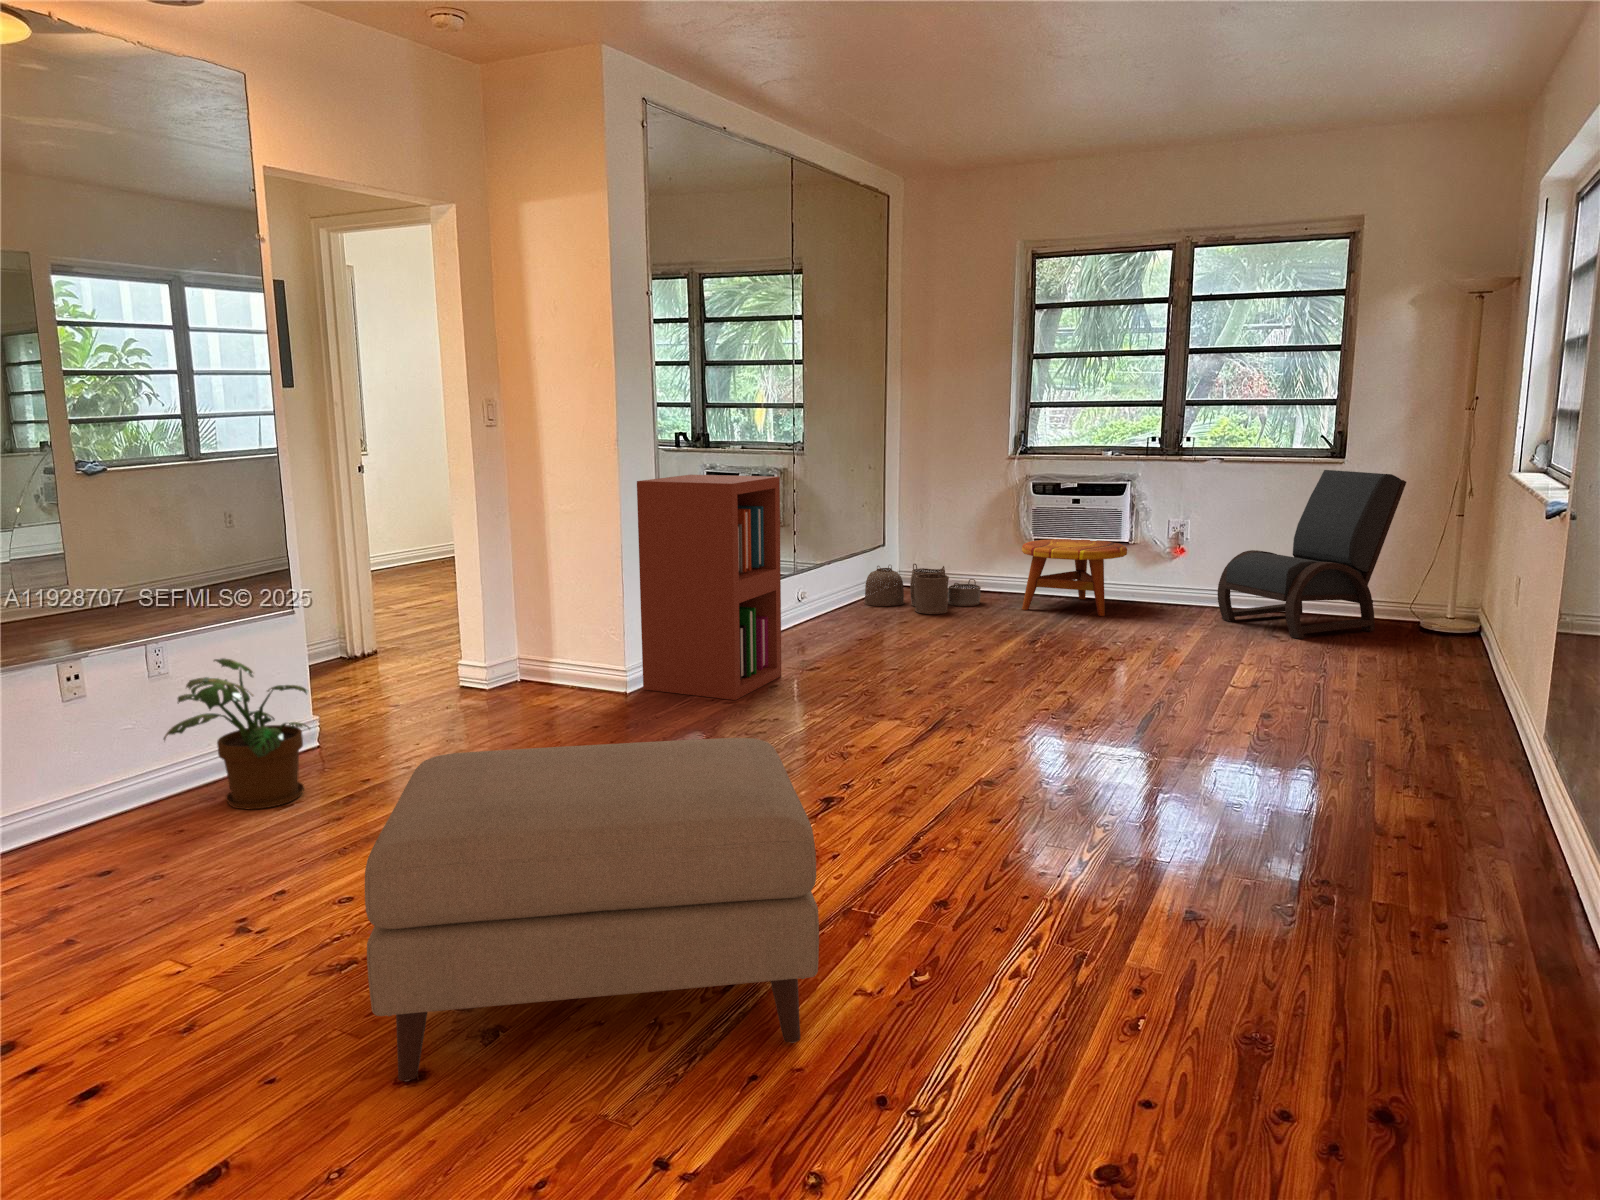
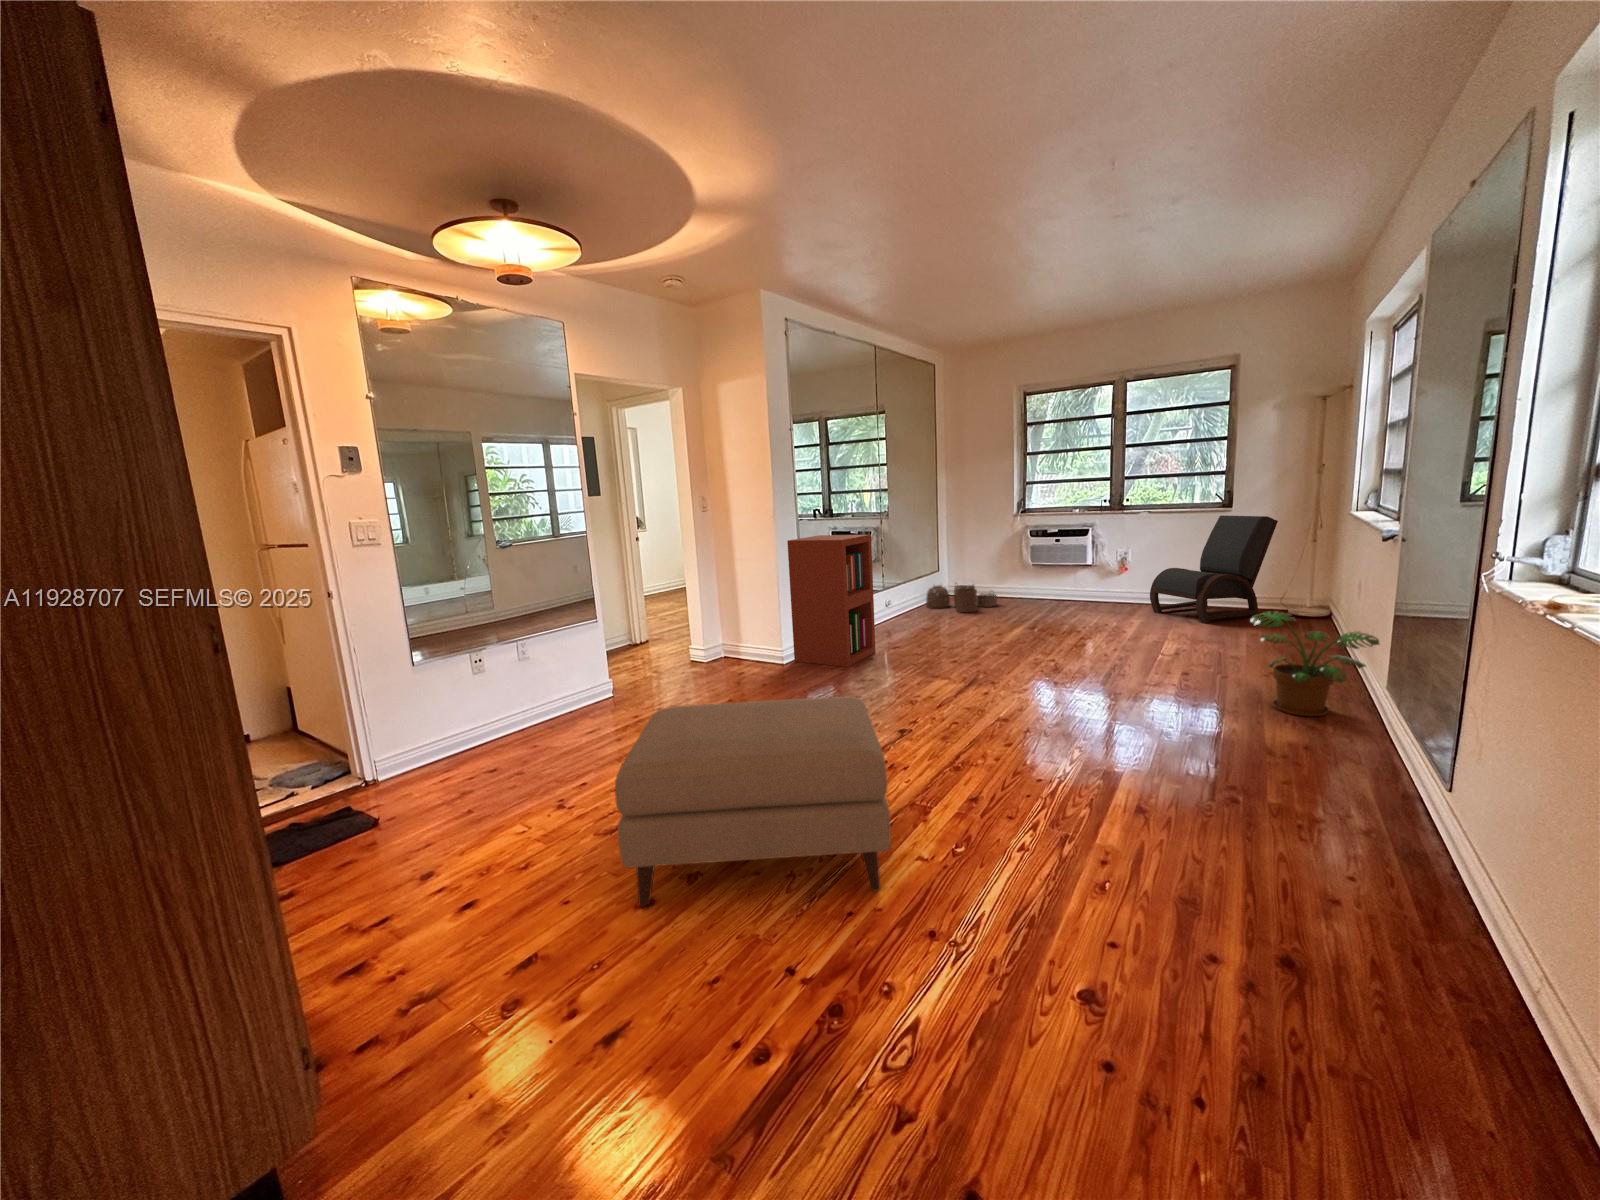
side table: present [1022,539,1127,616] -> none [1022,565,1090,611]
potted plant: present [164,658,310,809] -> present [1250,611,1379,716]

